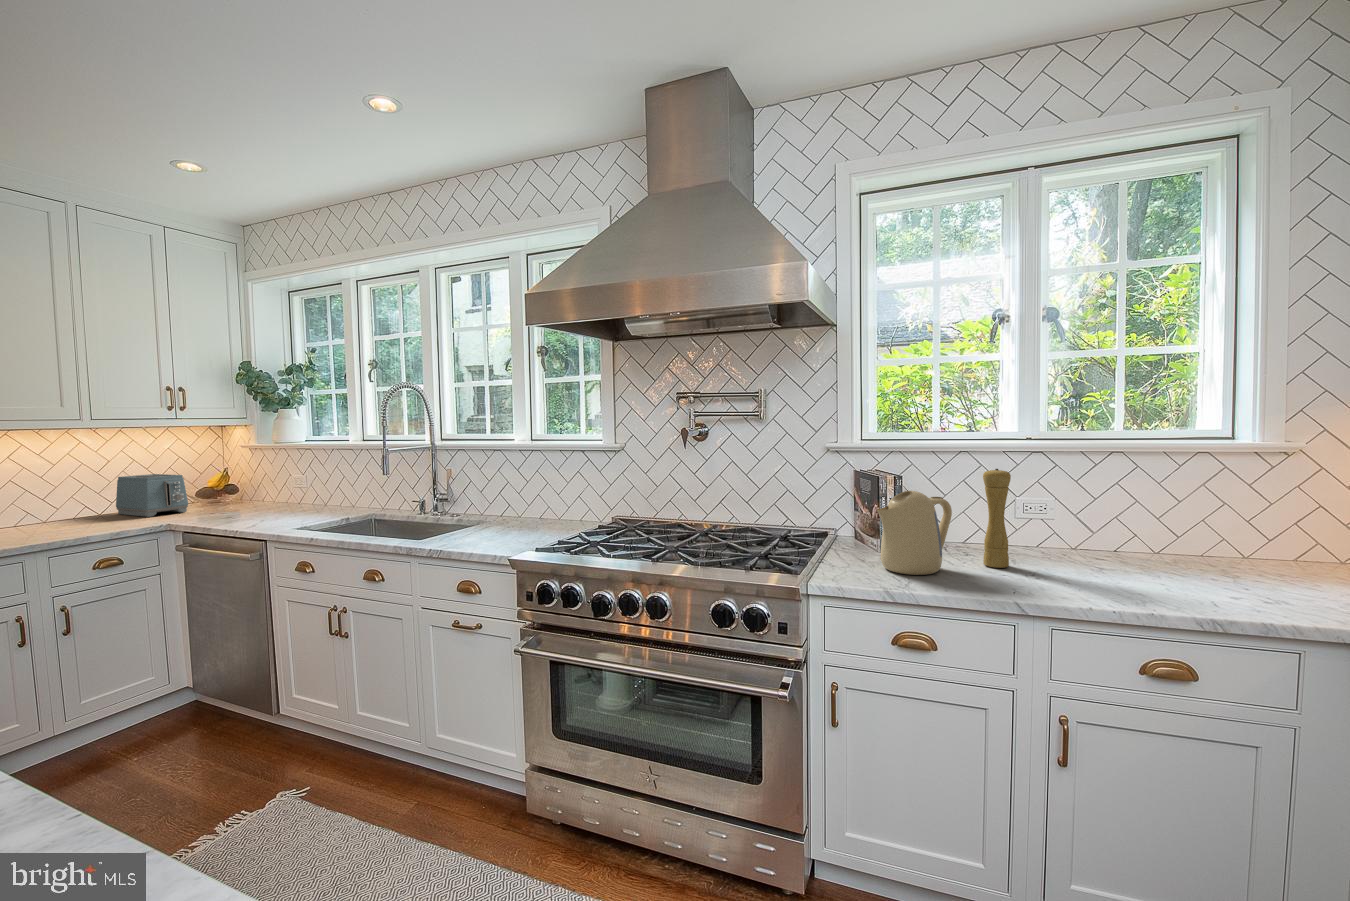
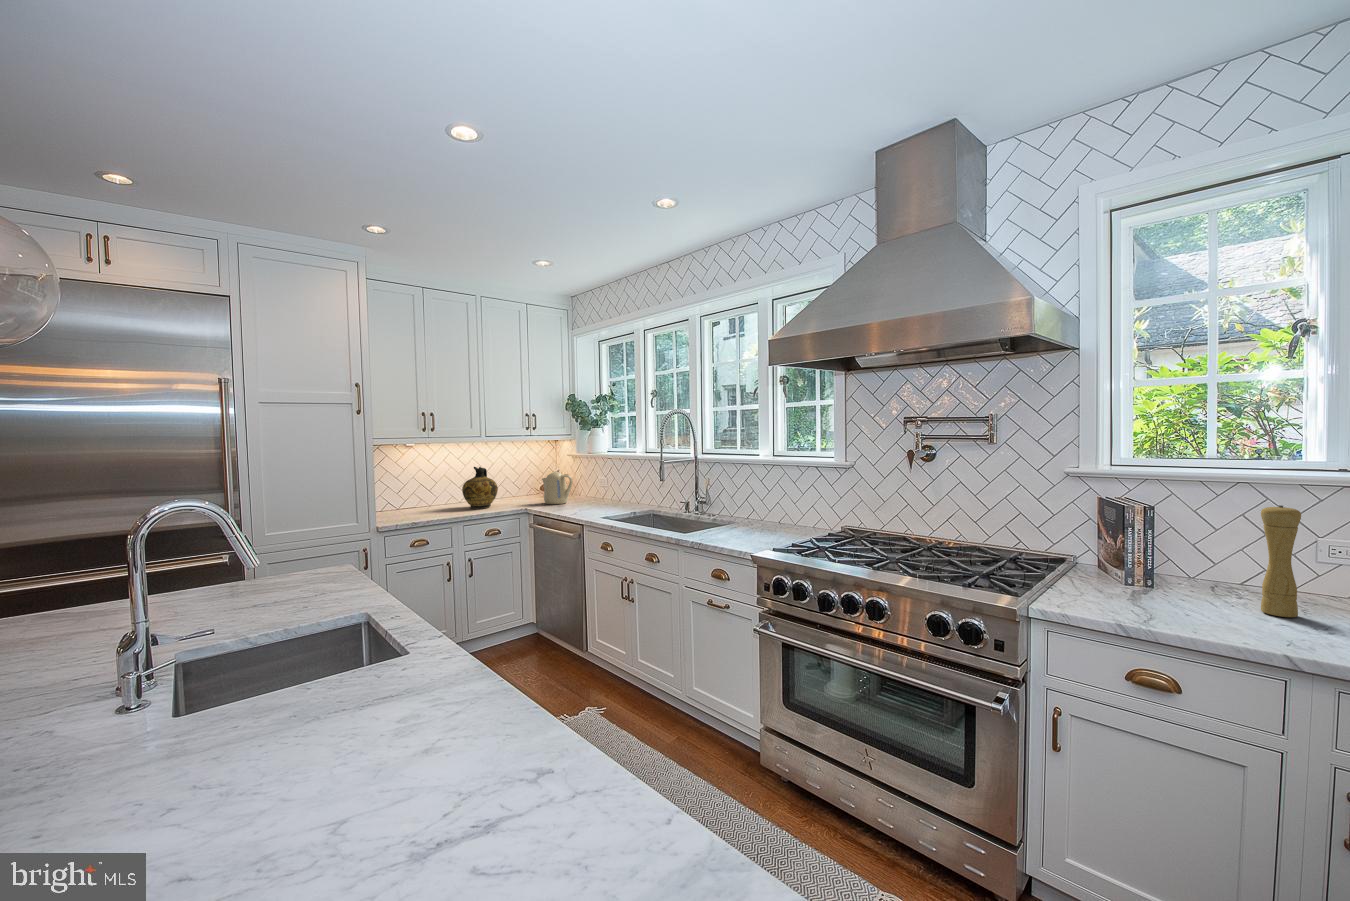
ceramic jug: none [46,465,117,529] -> present [462,467,498,509]
toaster: present [116,474,188,517] -> none [496,473,536,503]
kettle: present [877,491,952,575] -> present [542,471,573,504]

